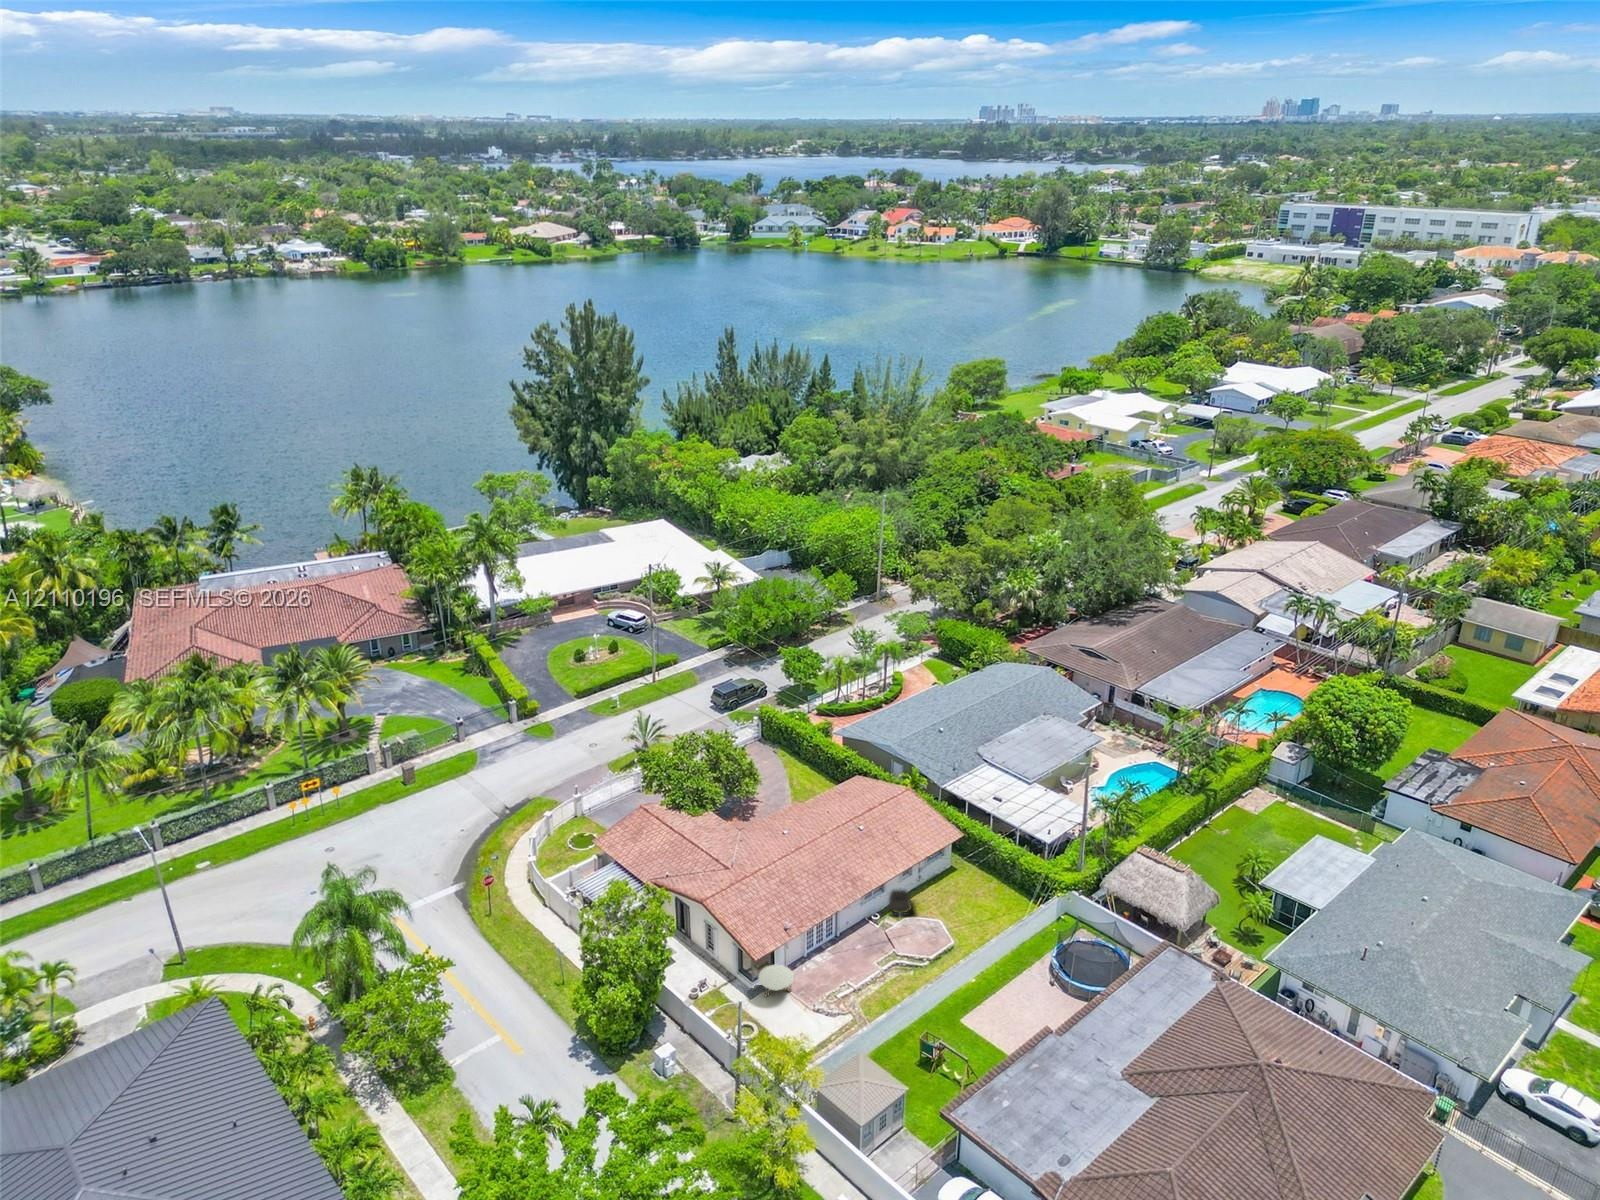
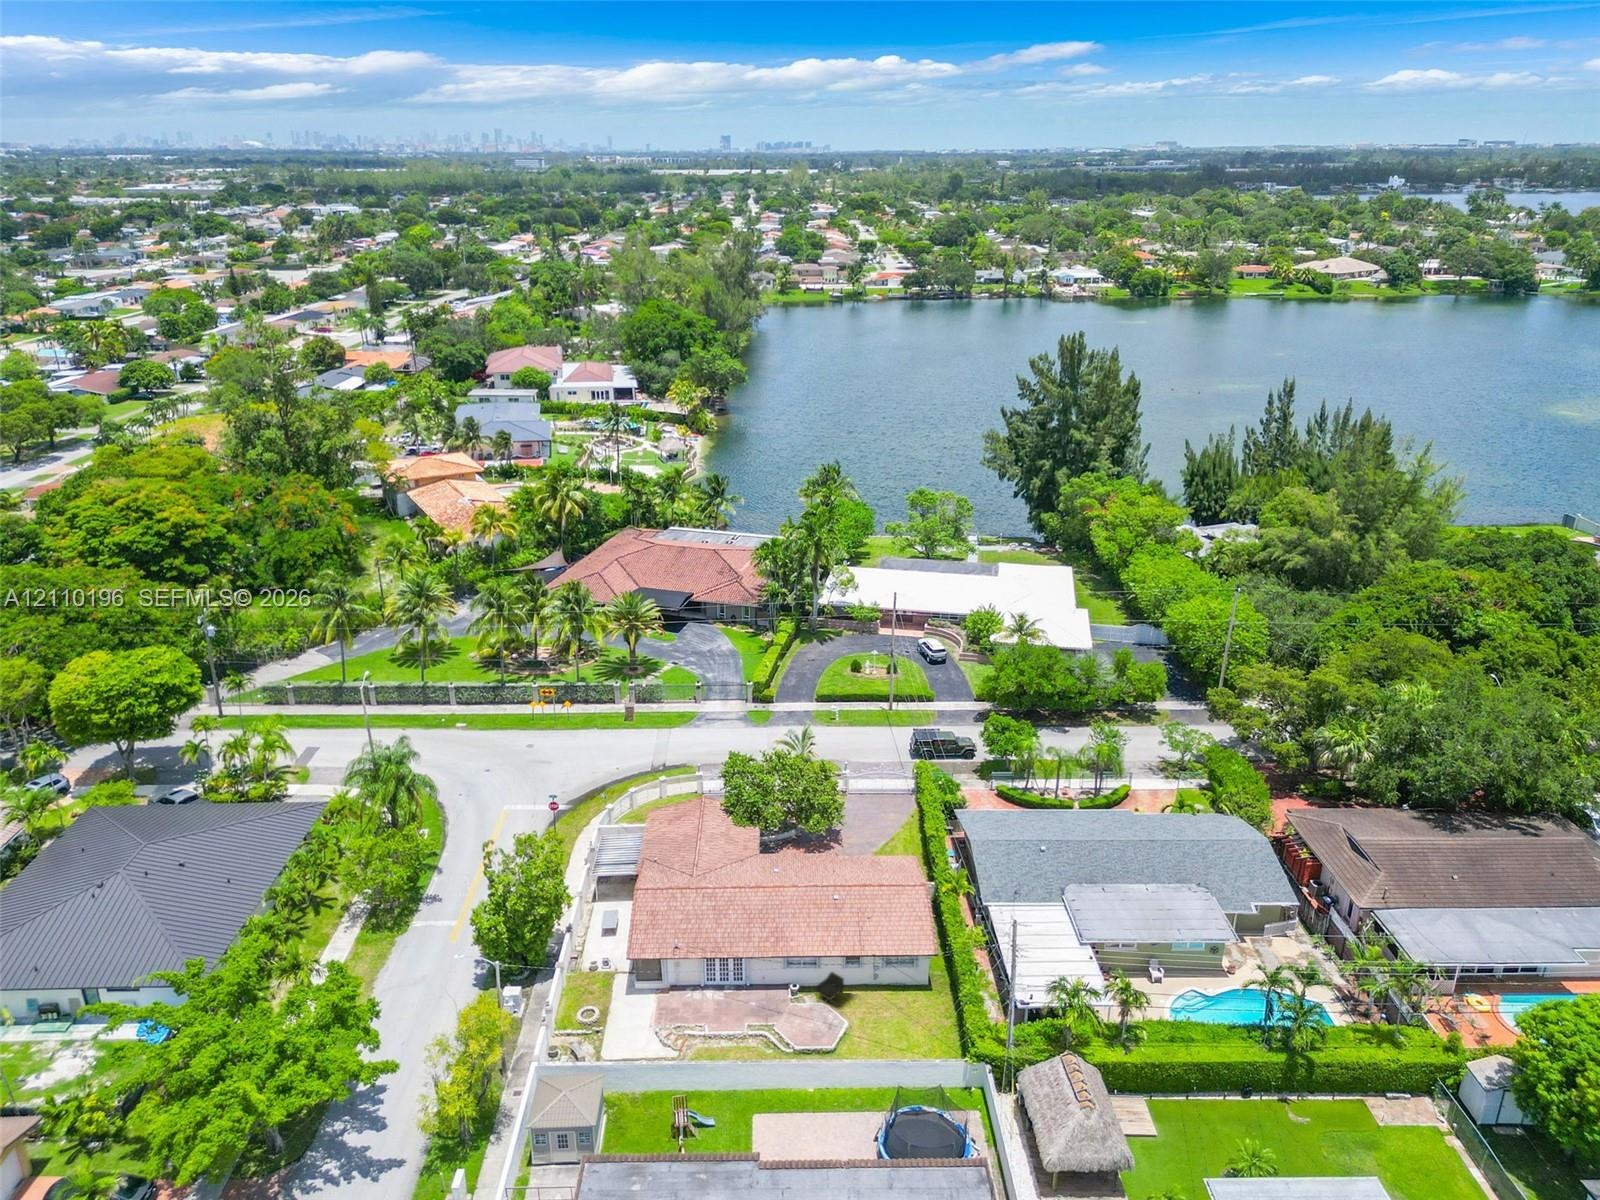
round table: present [758,965,794,996] -> none [634,974,669,1007]

